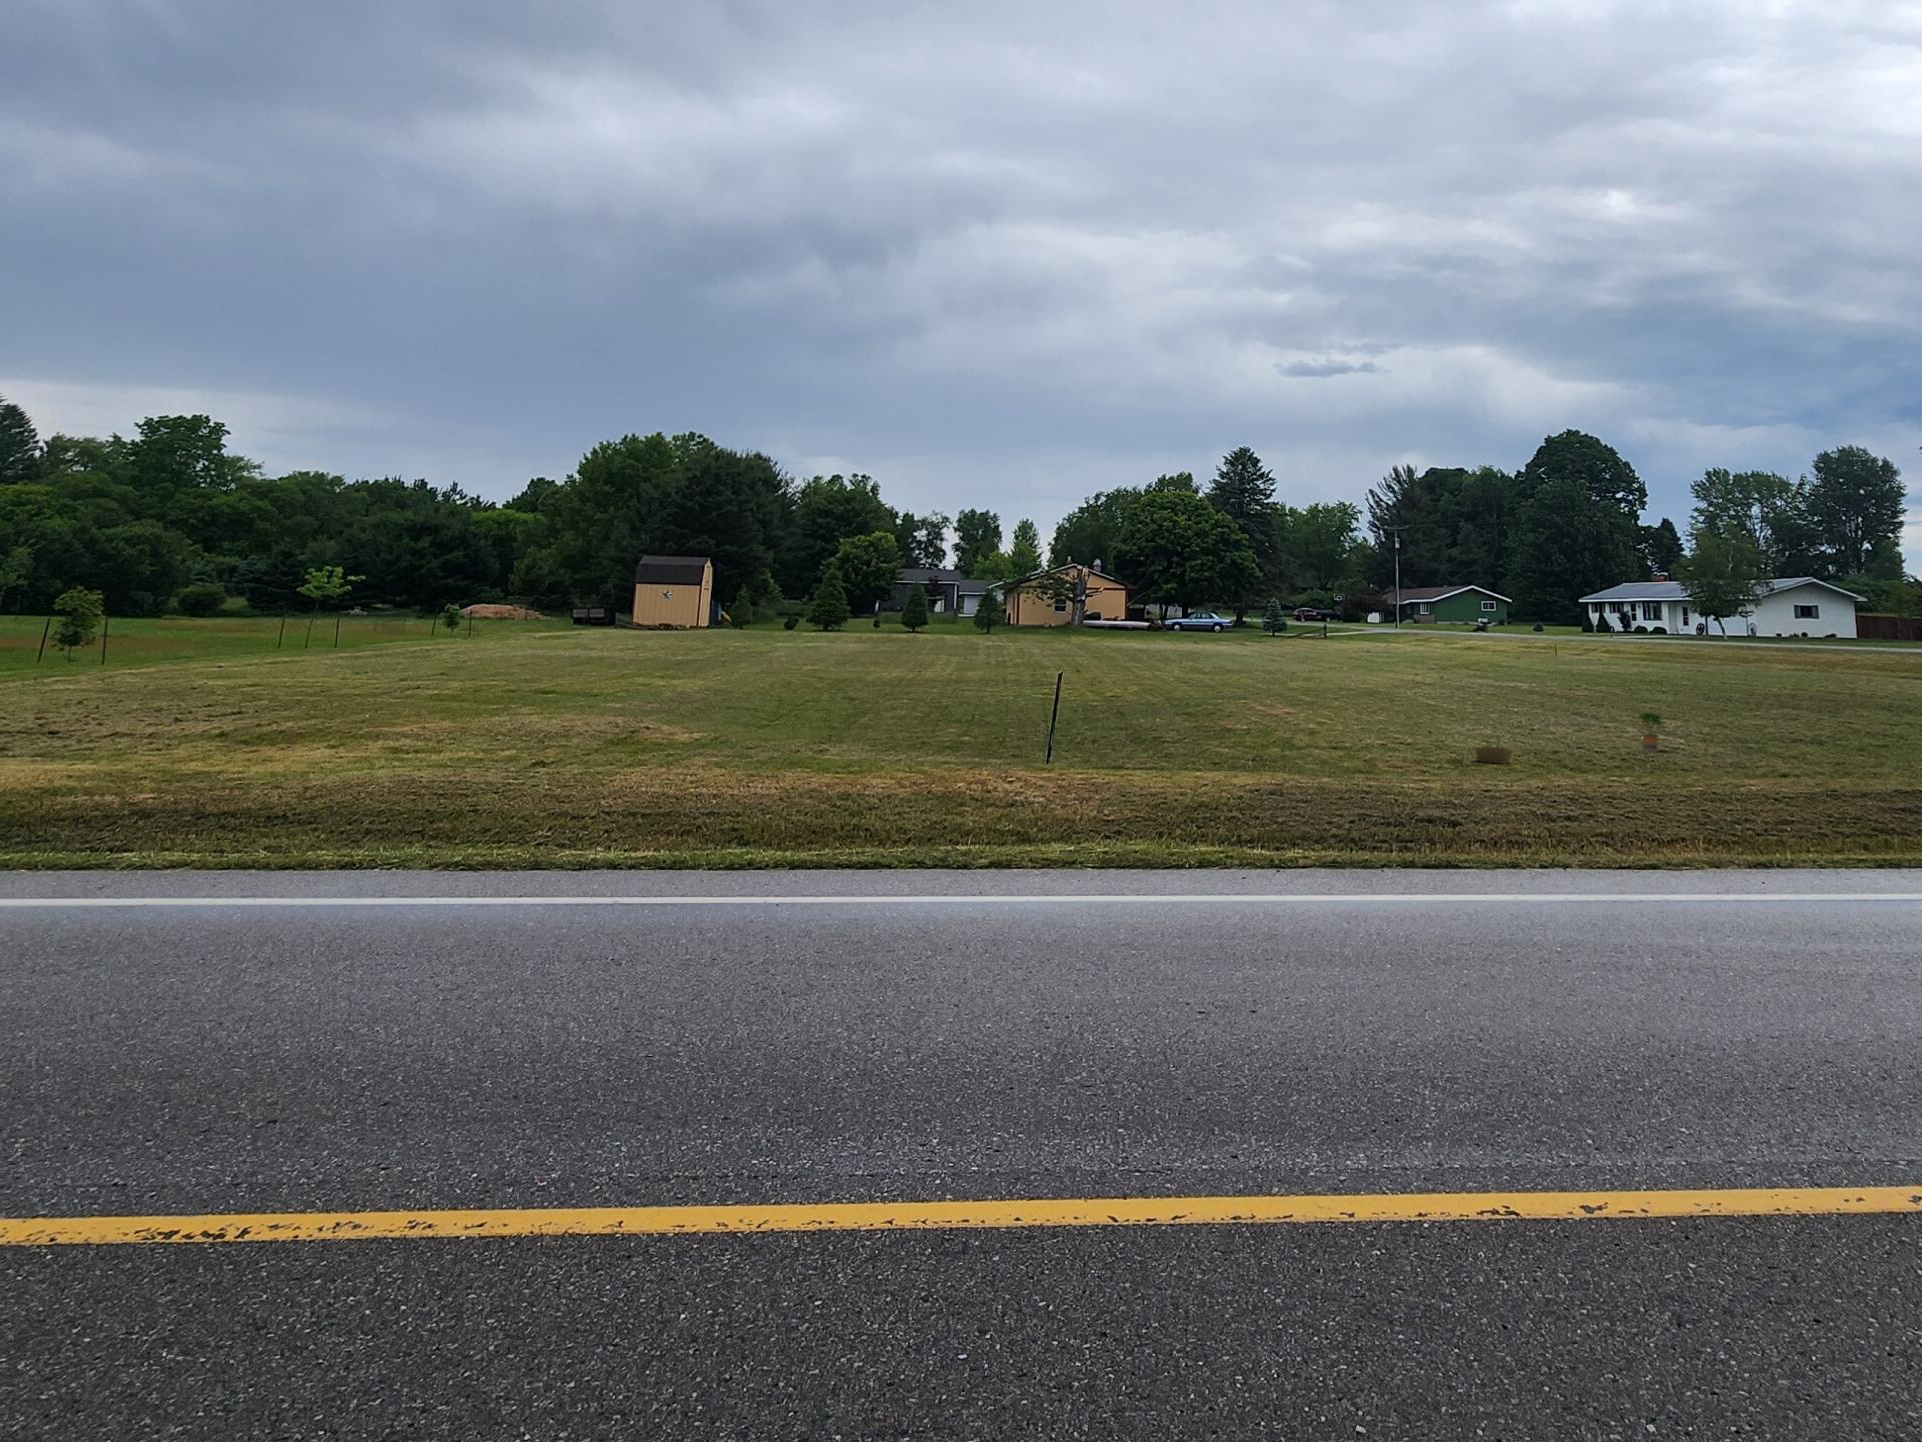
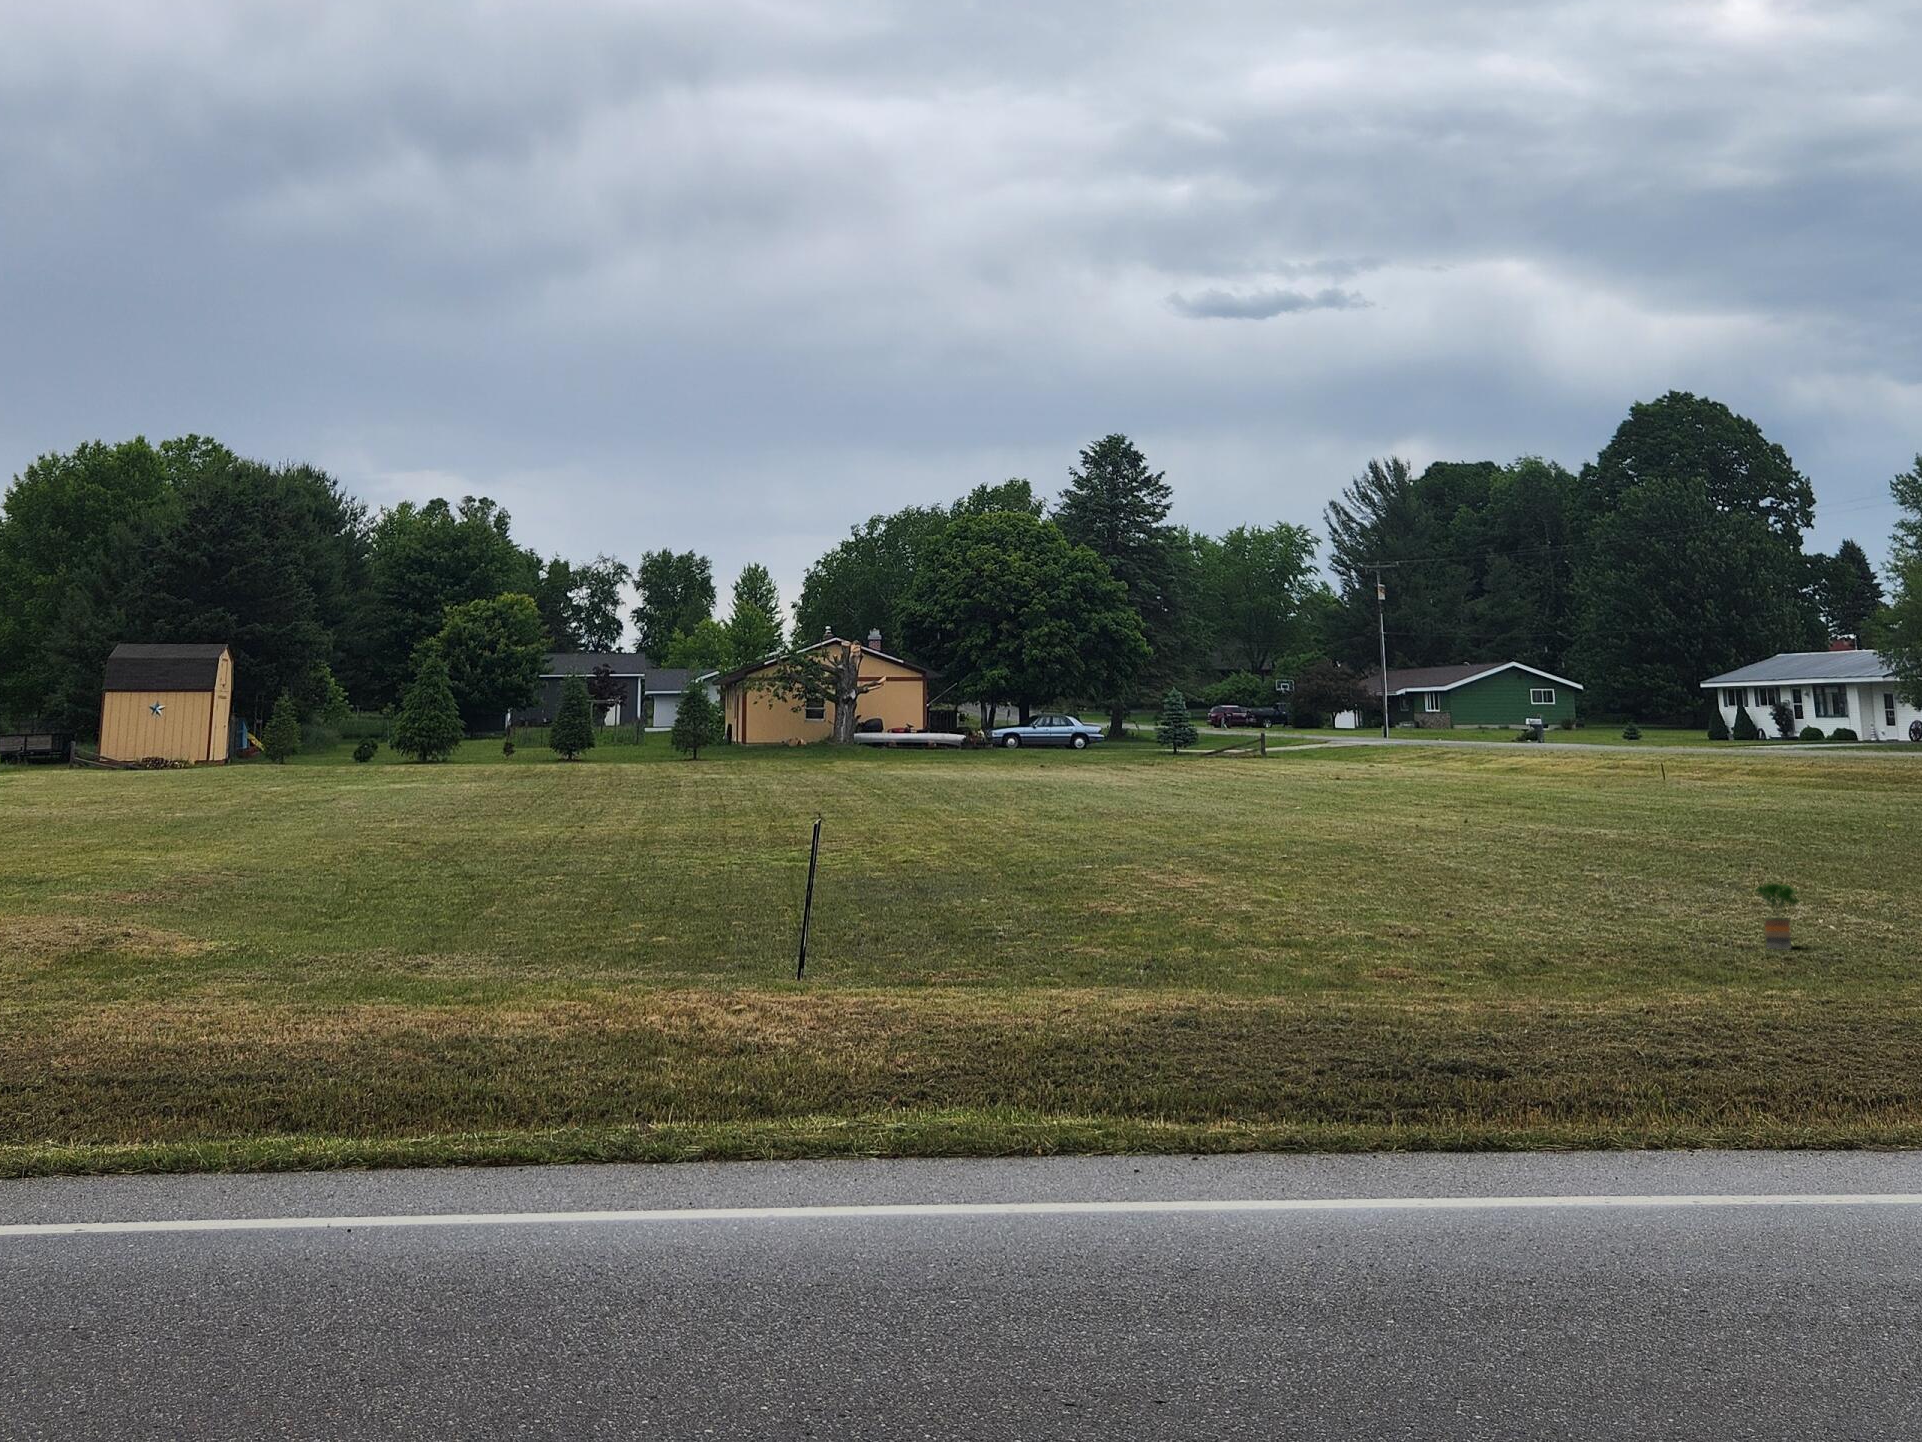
basket: present [1475,746,1512,764] -> none [1489,926,1554,973]

